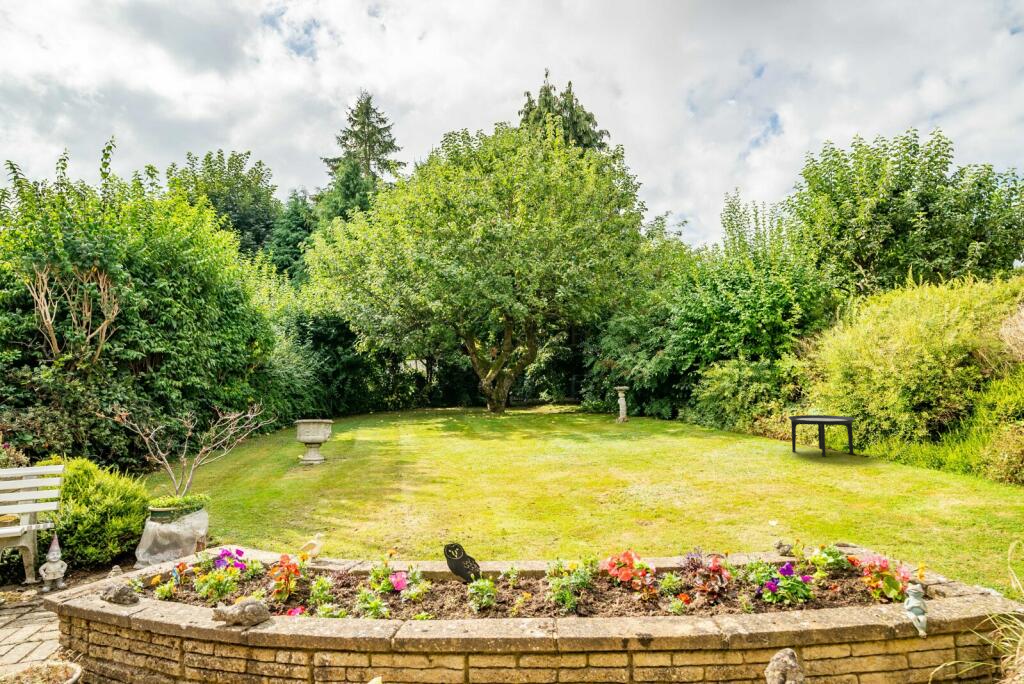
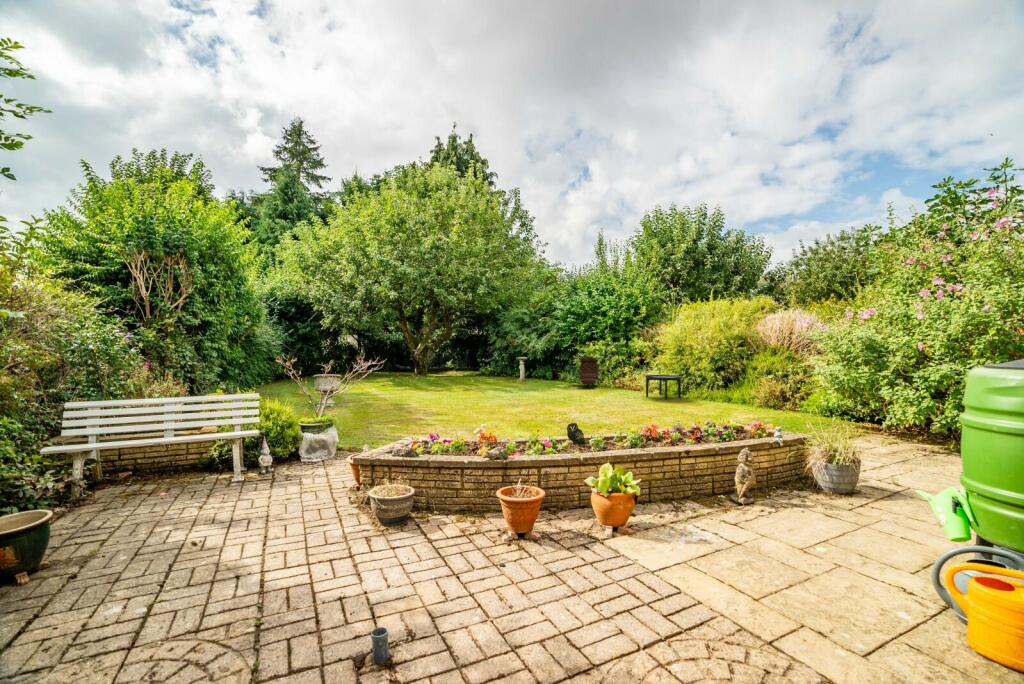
lounge chair: none [693,385,731,435] -> present [577,357,601,388]

